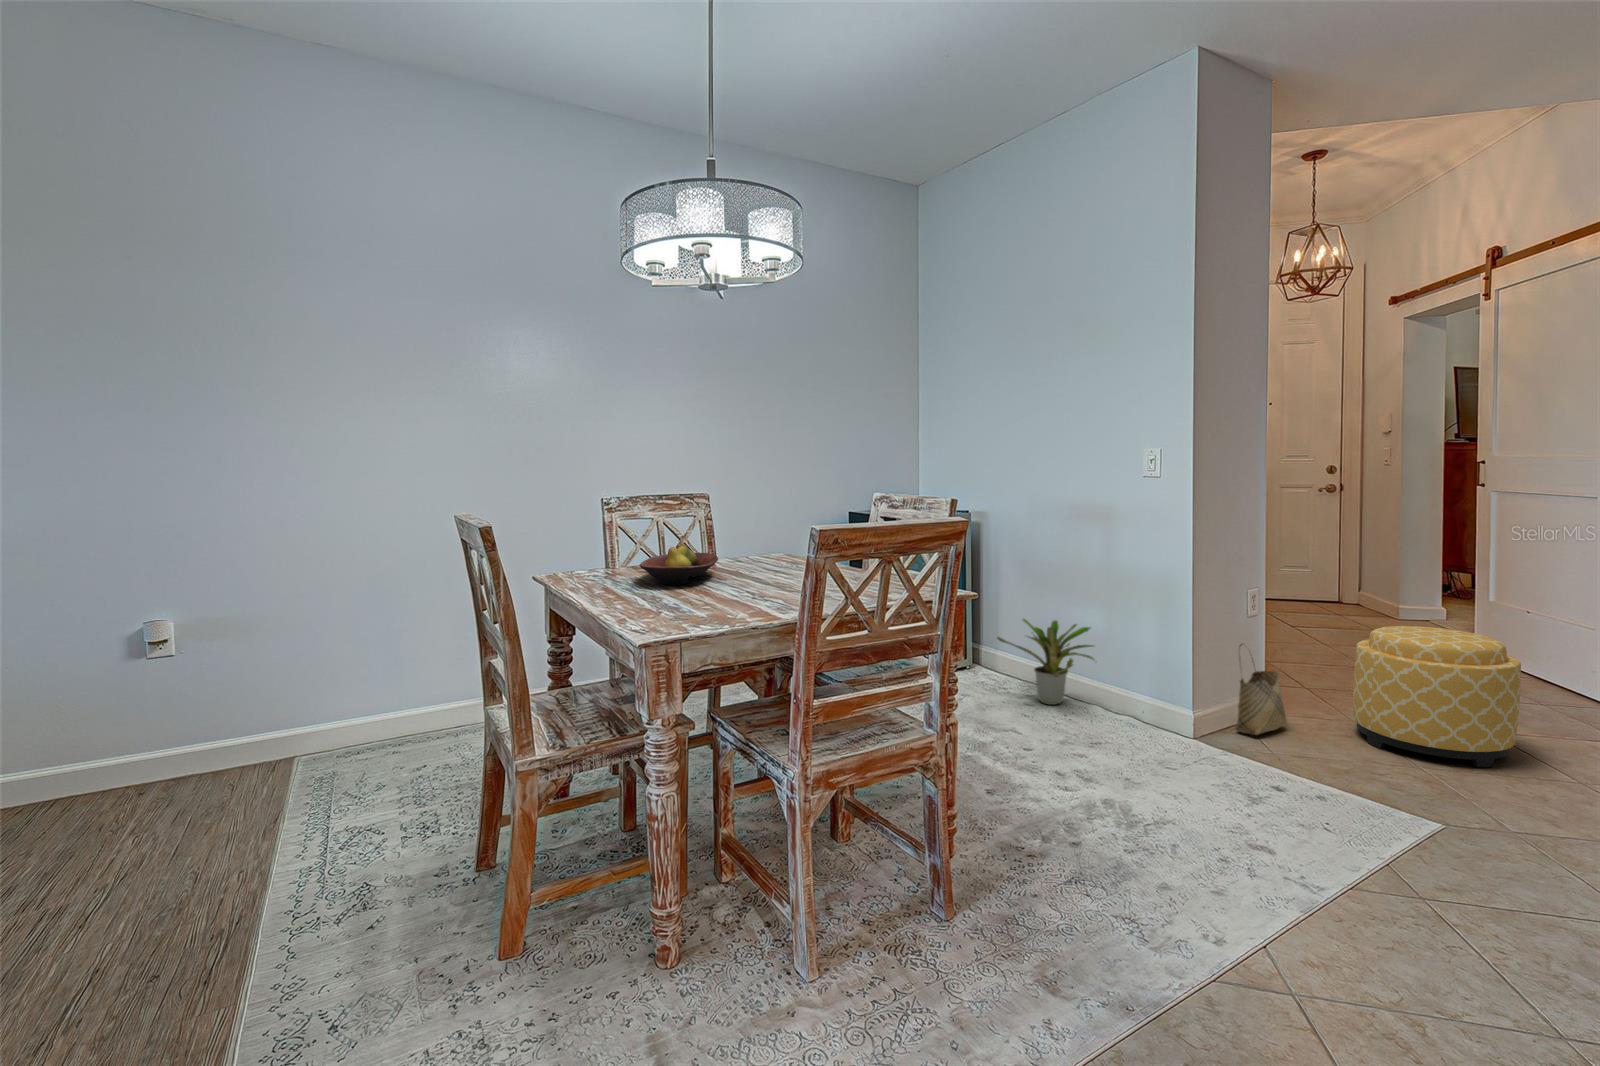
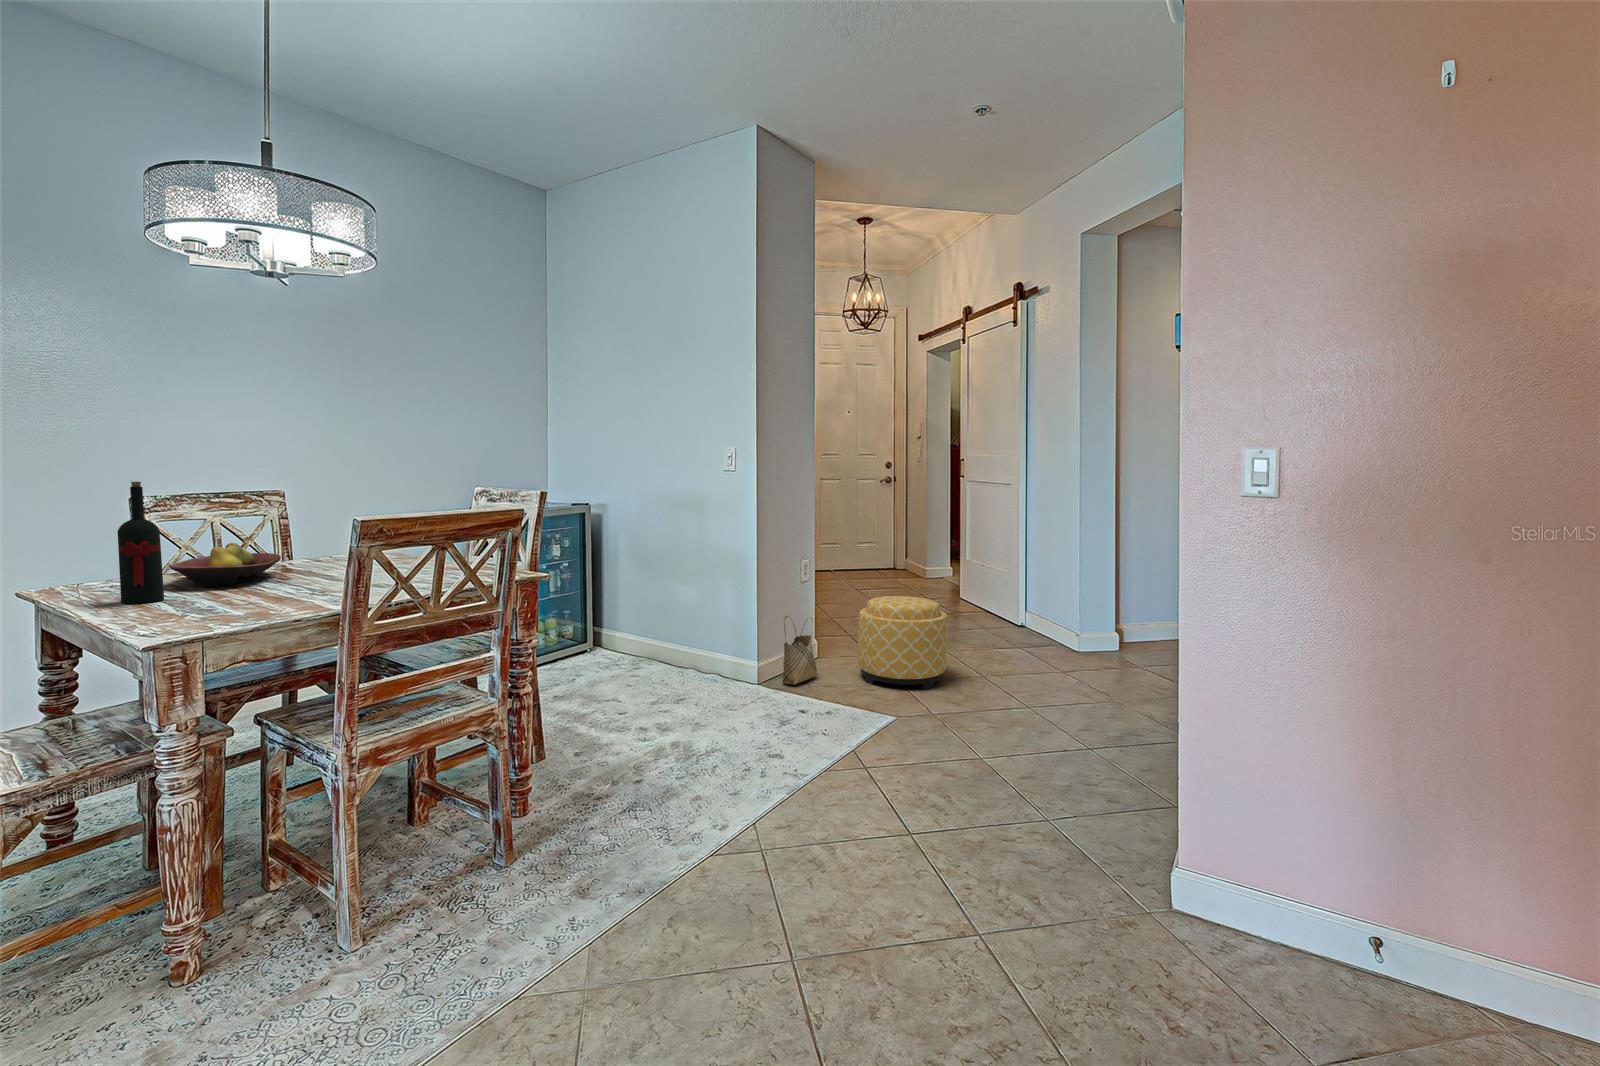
wine bottle: none [609,489,640,600] -> present [118,482,164,604]
potted plant: present [998,619,1094,705] -> none [601,607,681,679]

